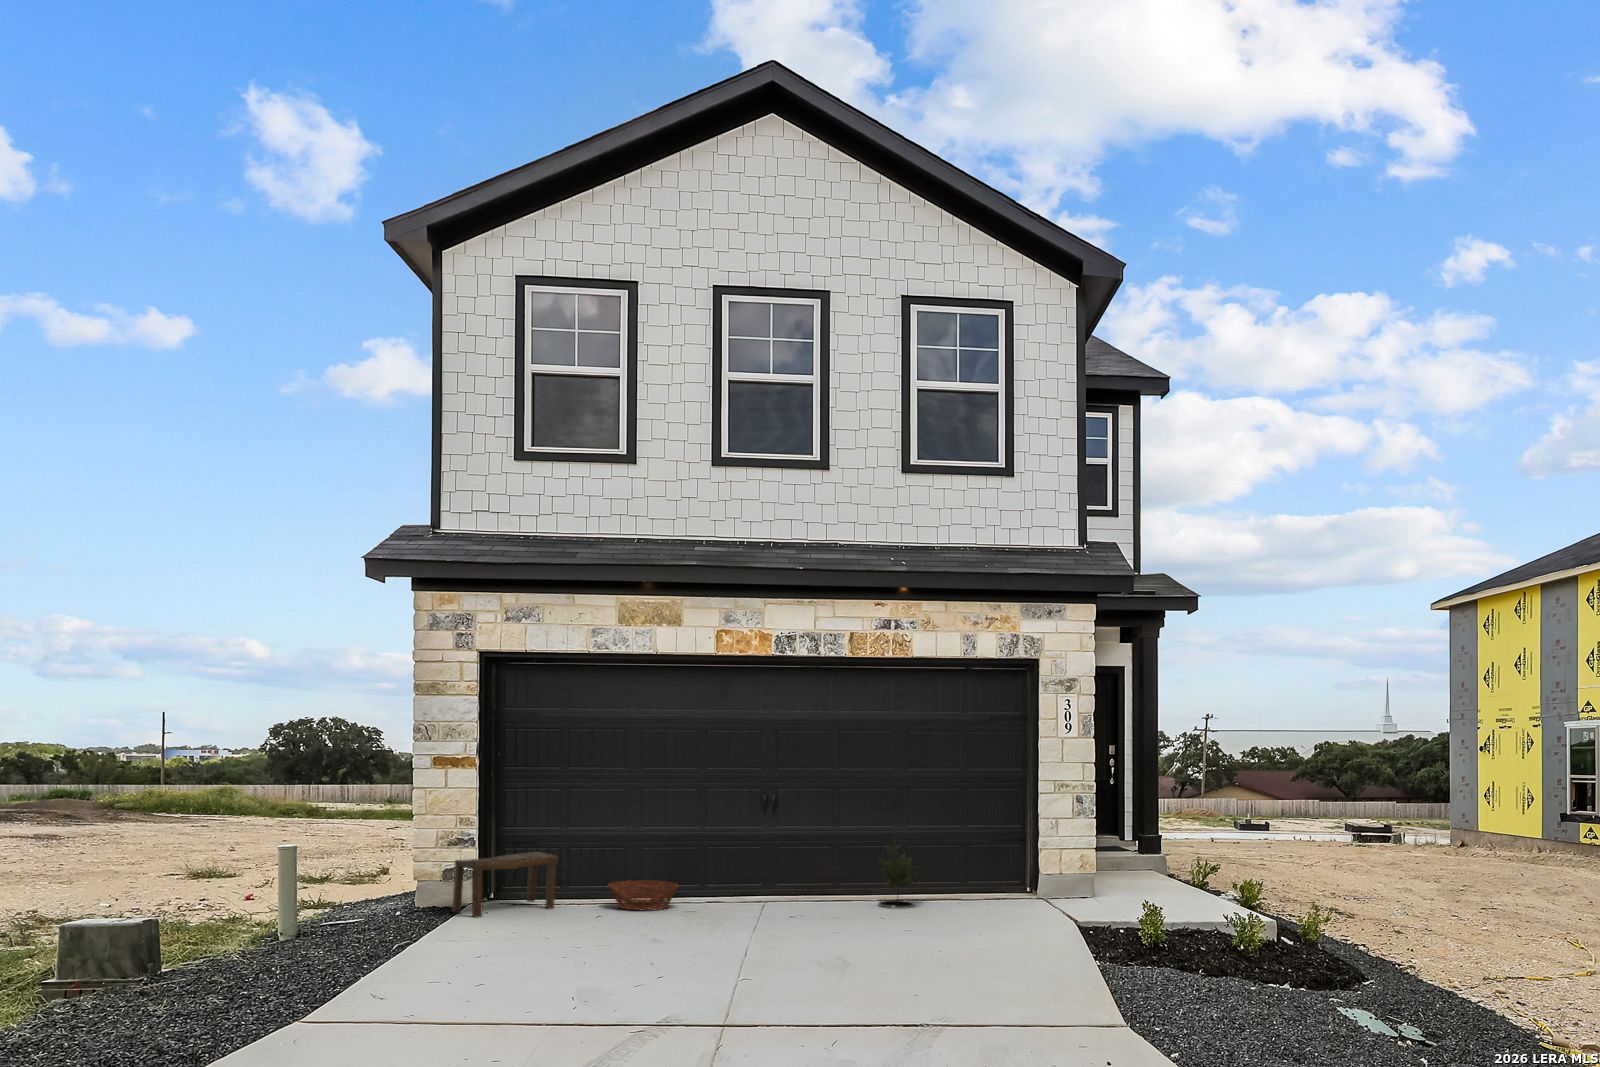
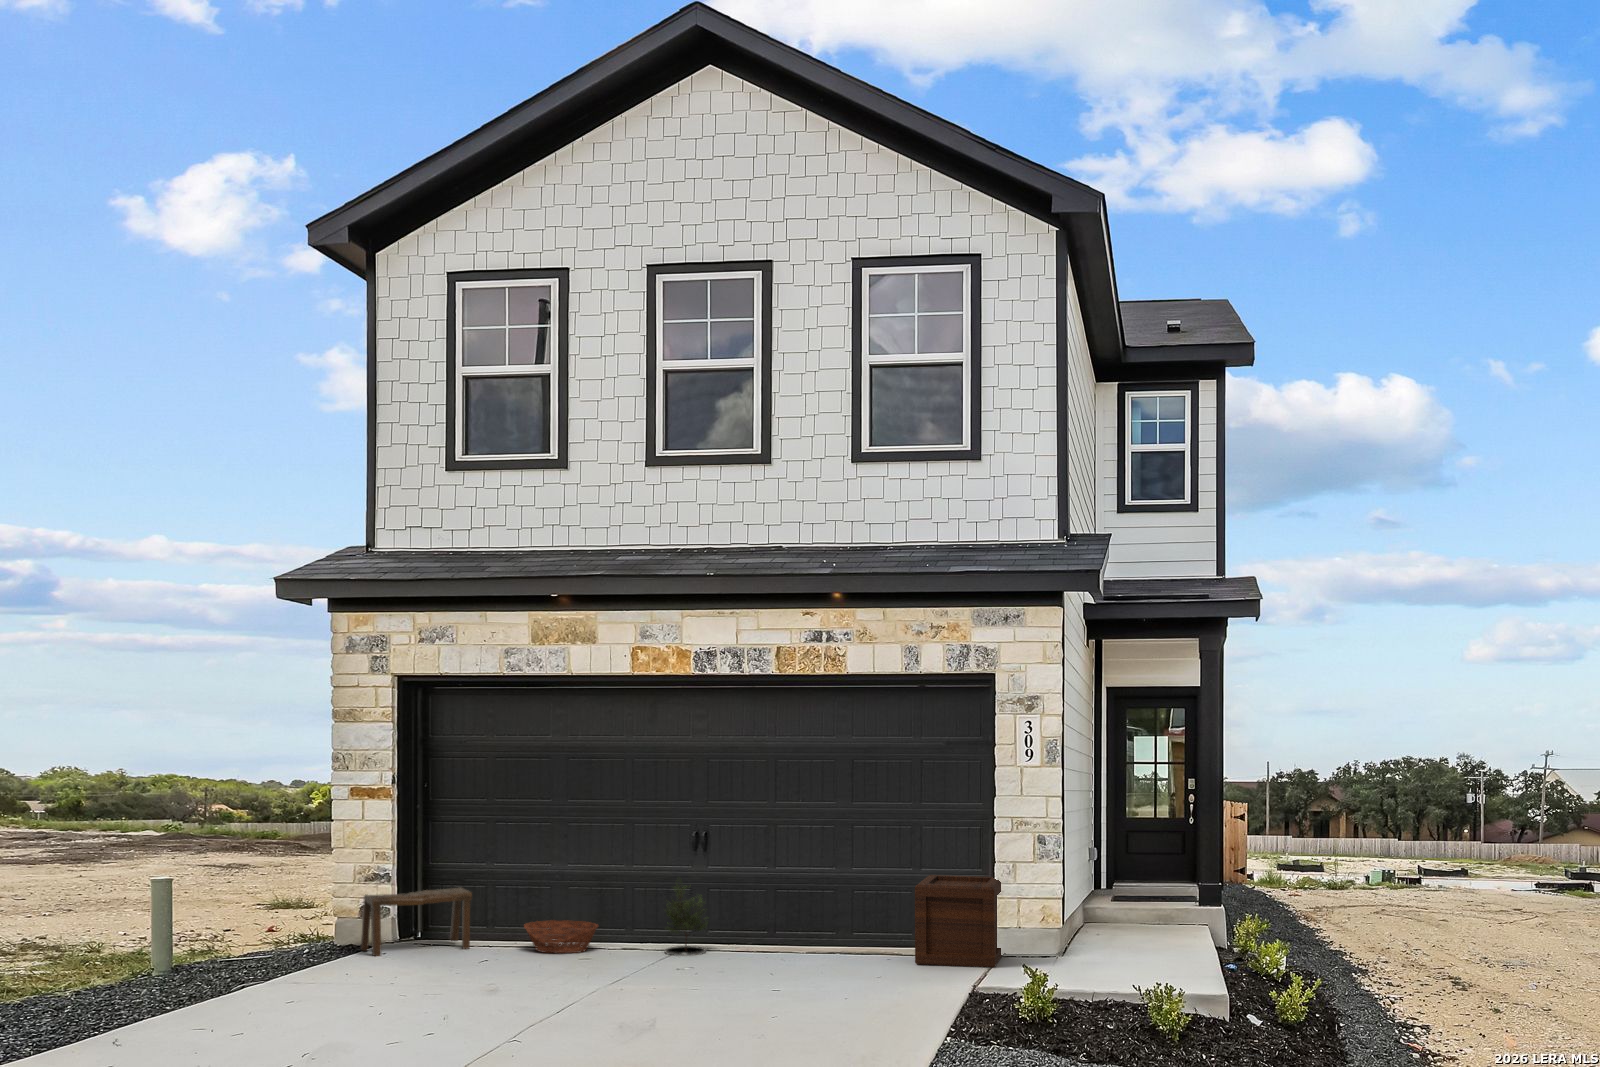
wooden crate: none [971,834,1049,914] -> present [915,875,1002,968]
potted tree: present [878,846,915,909] -> present [665,885,708,956]

